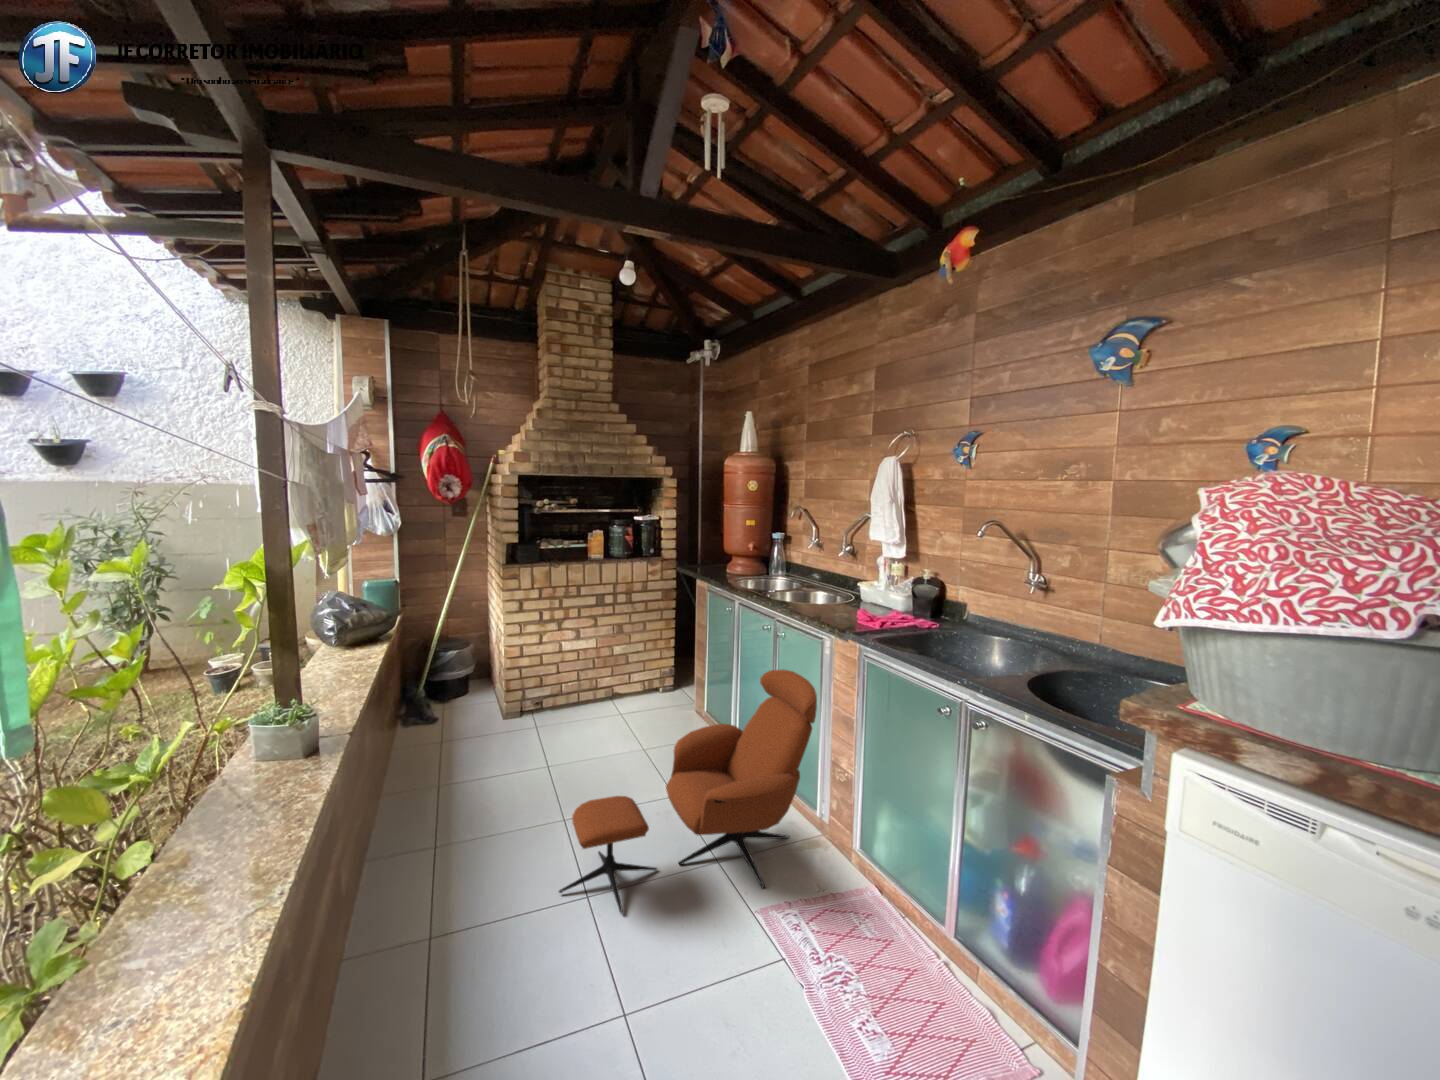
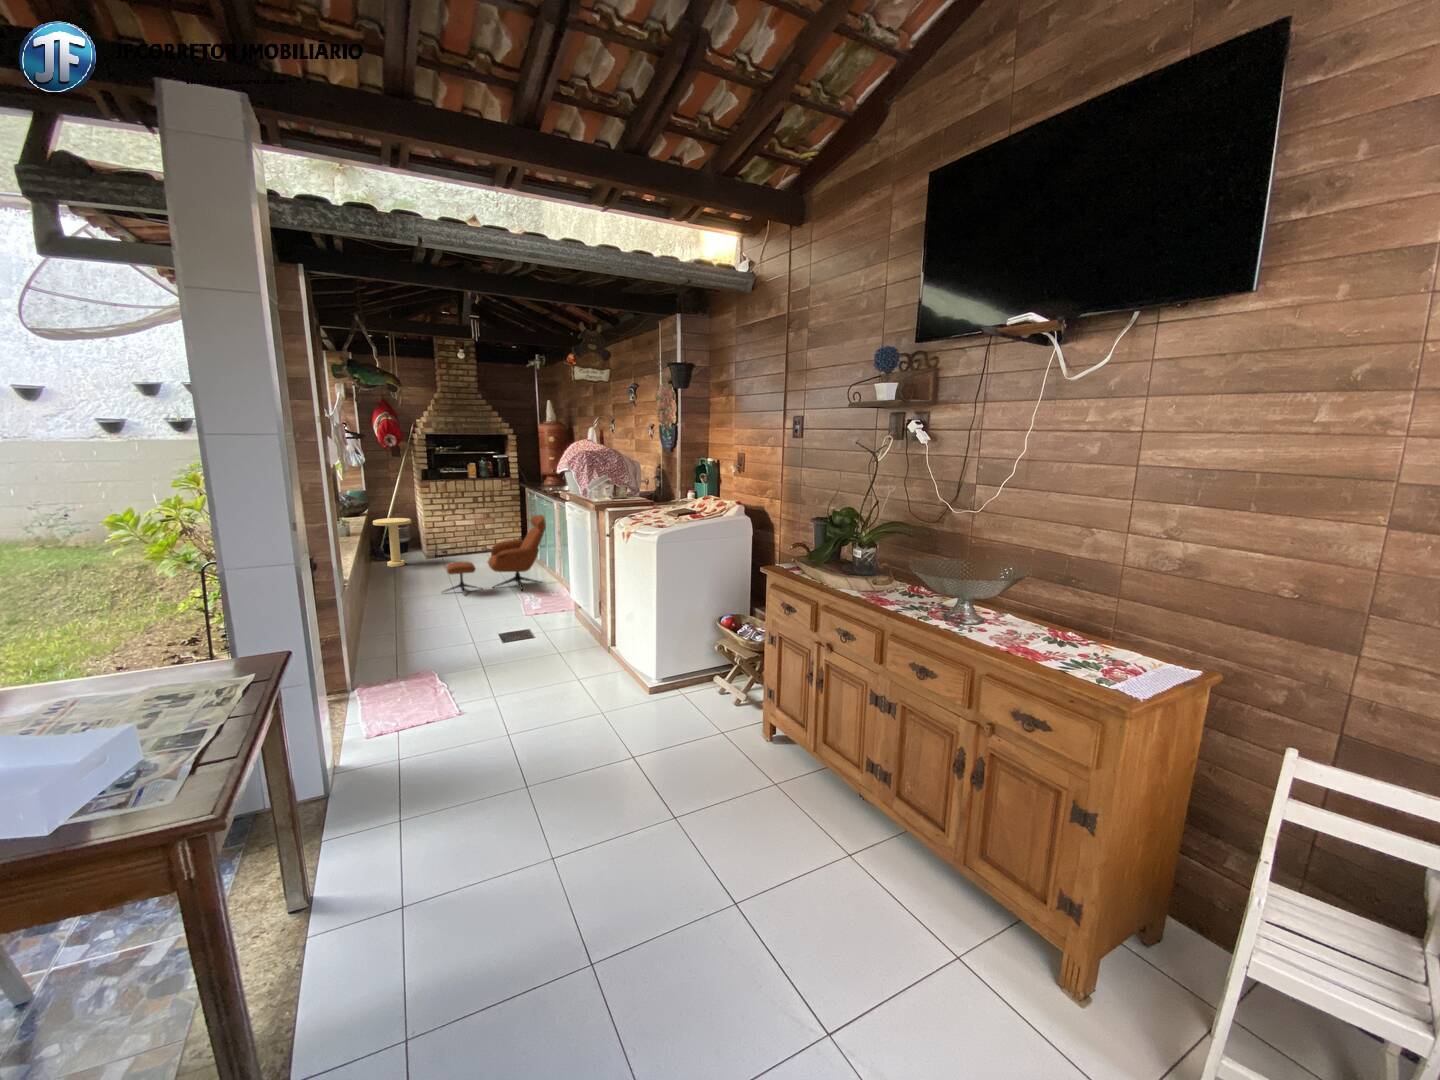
side table: none [407,640,481,747] -> present [373,518,411,567]

